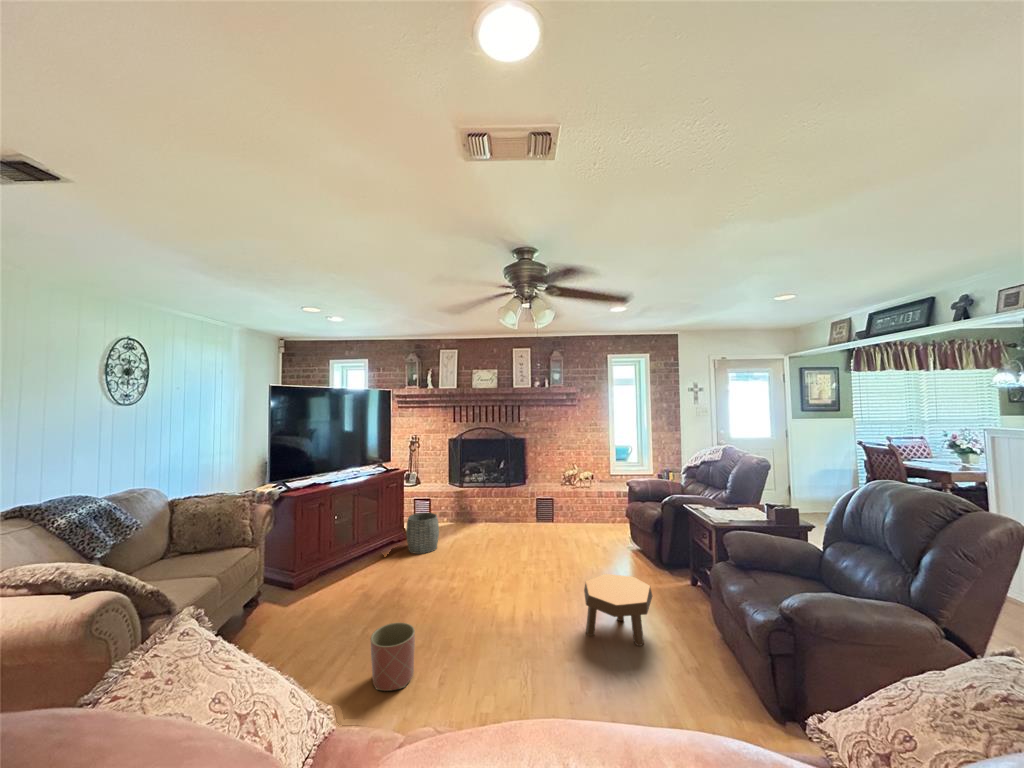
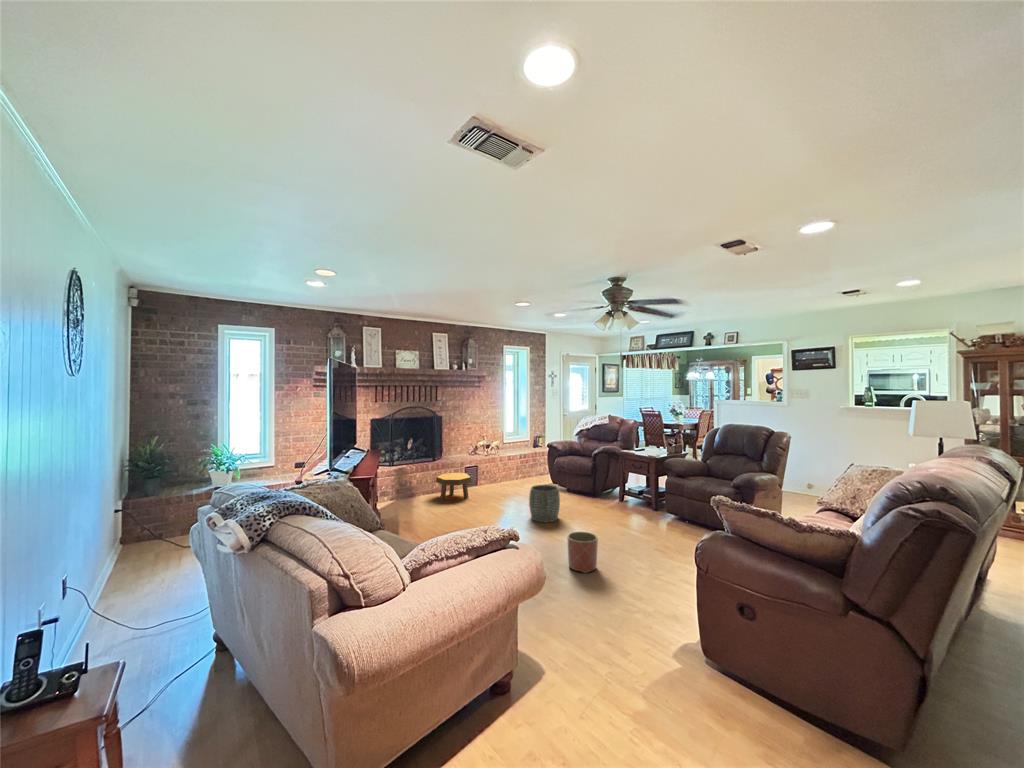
woven basket: present [406,513,439,554] -> present [529,485,560,522]
footstool: present [584,574,652,646] -> present [436,473,471,501]

